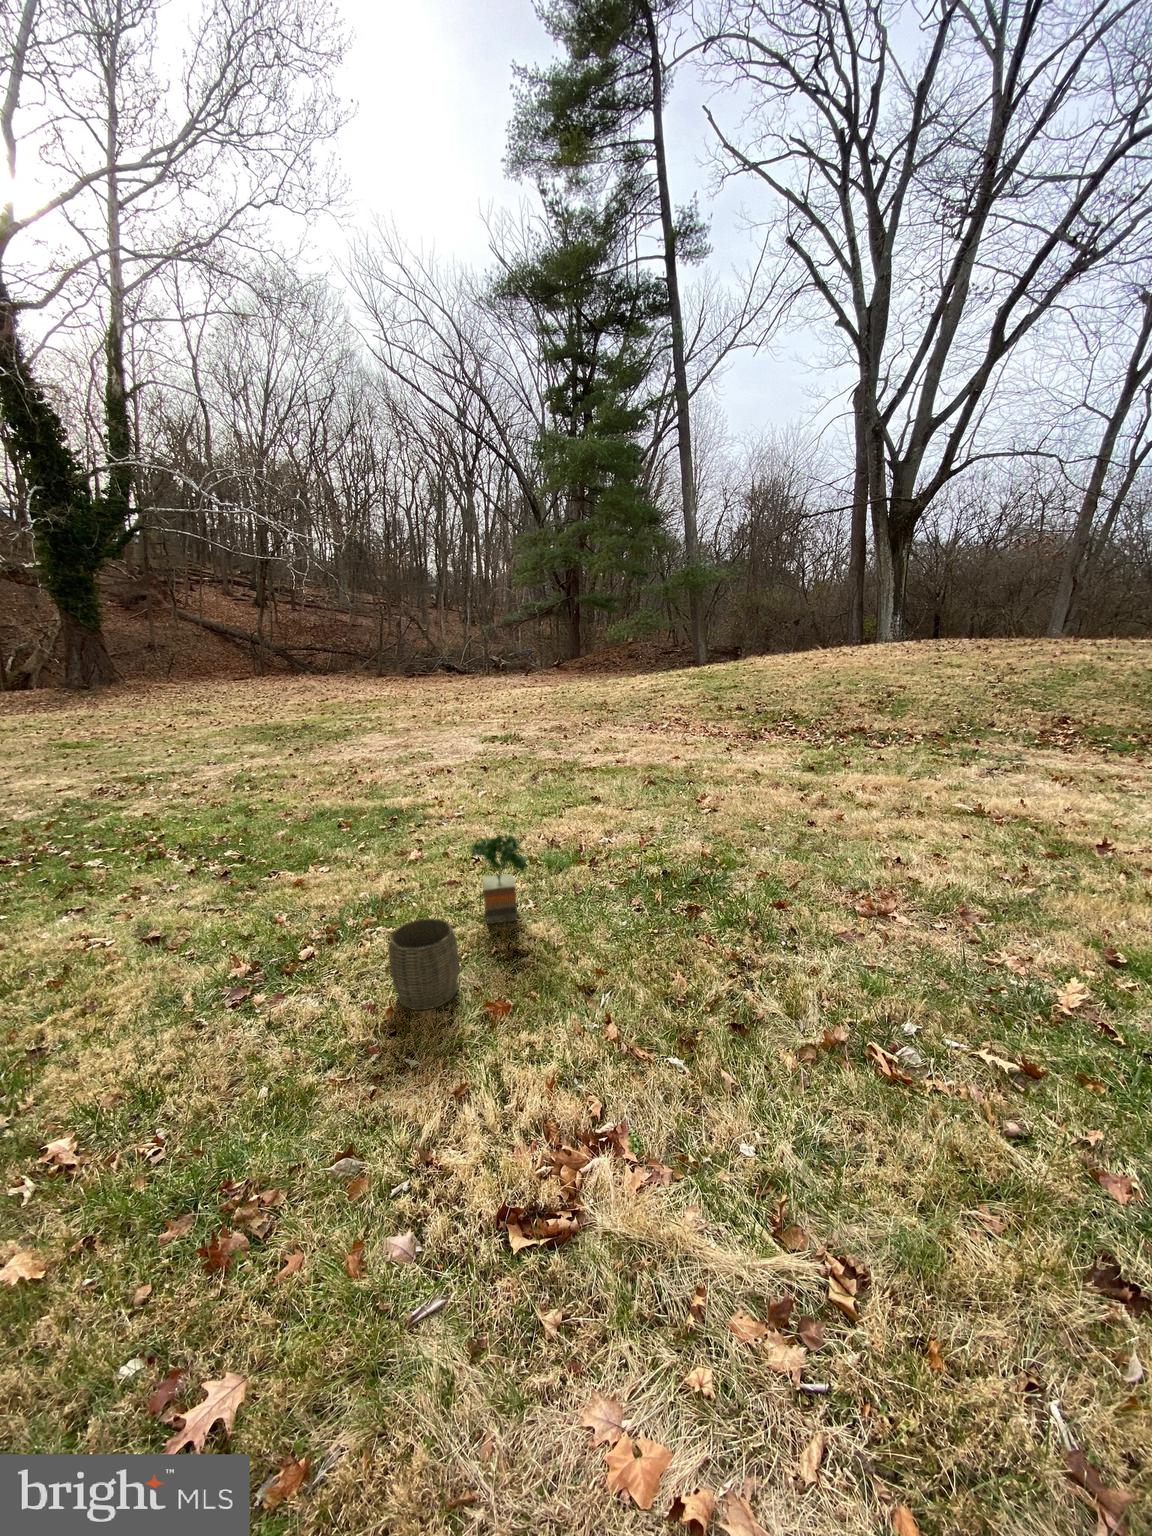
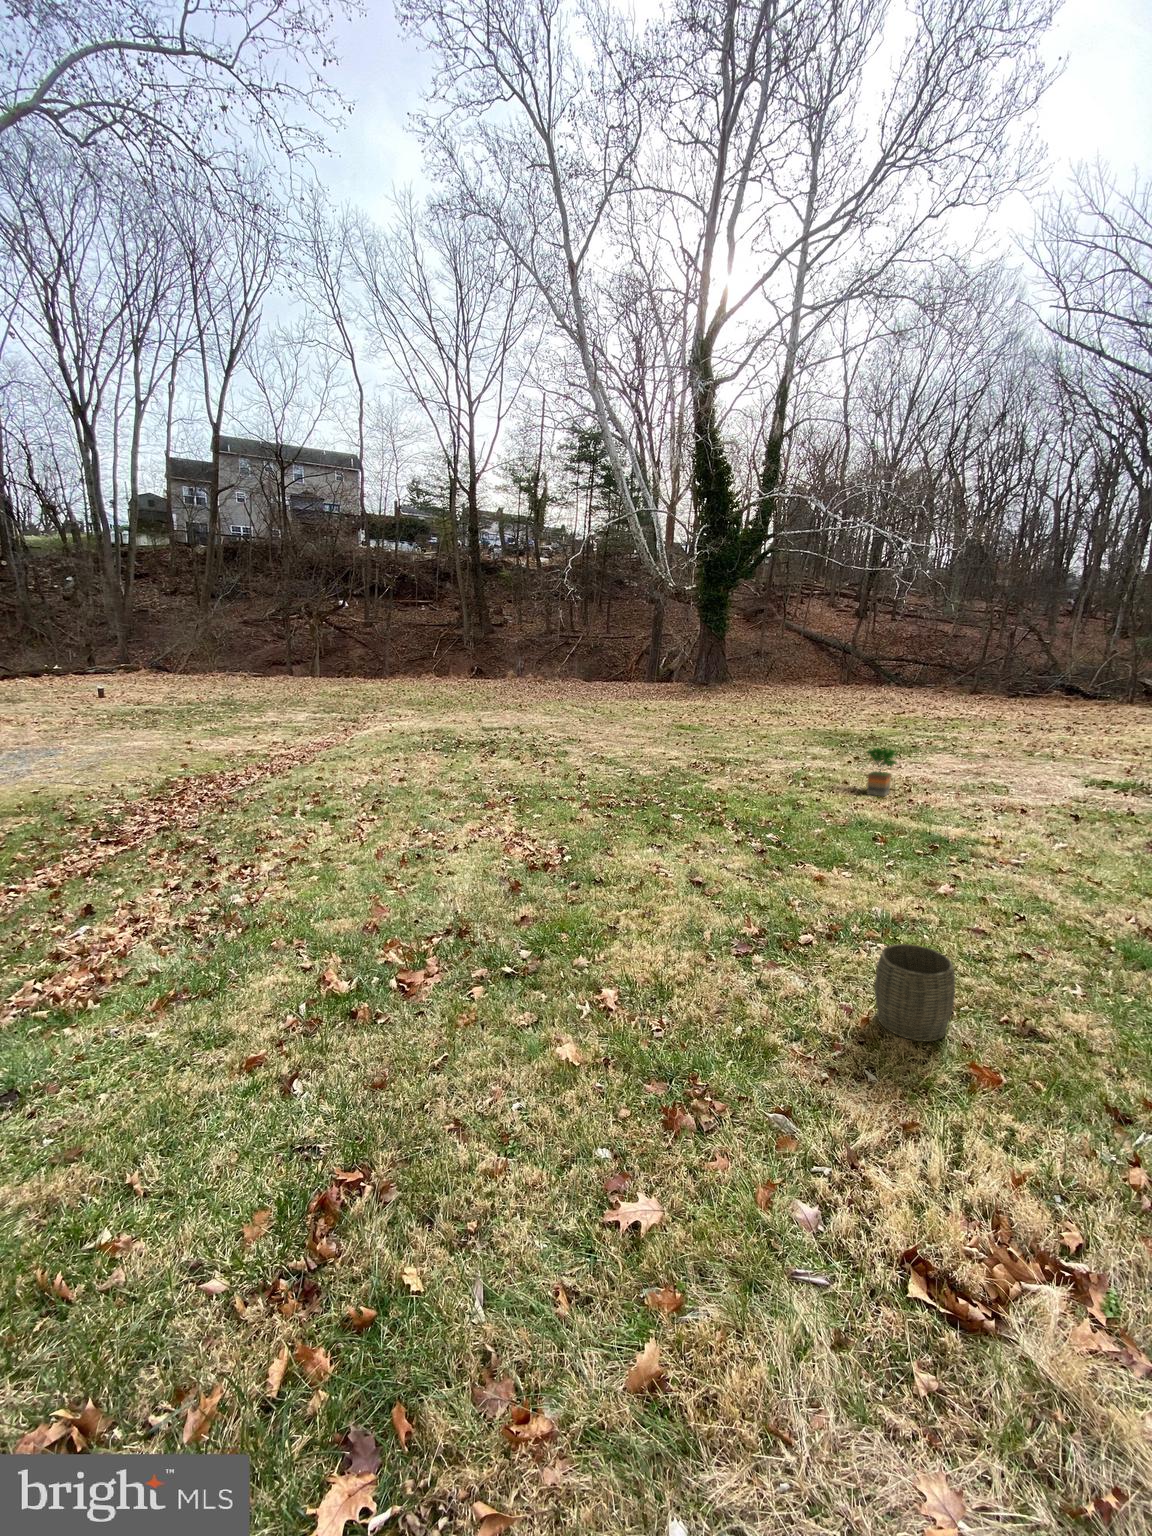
potted tree: present [470,835,527,924] -> present [867,748,898,796]

